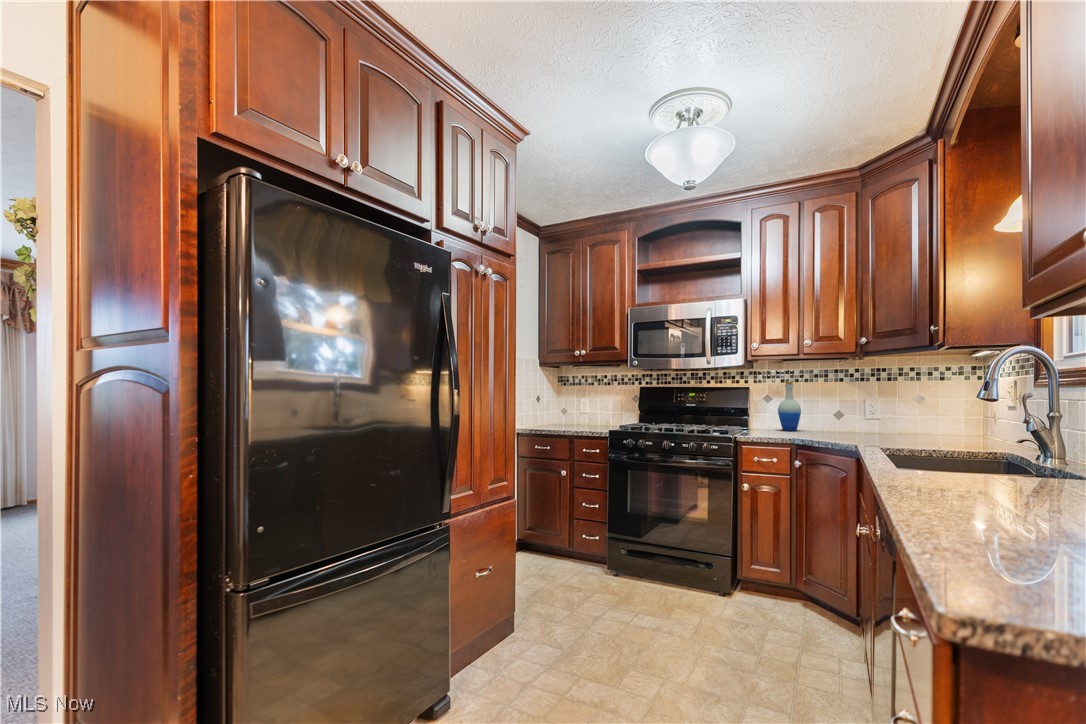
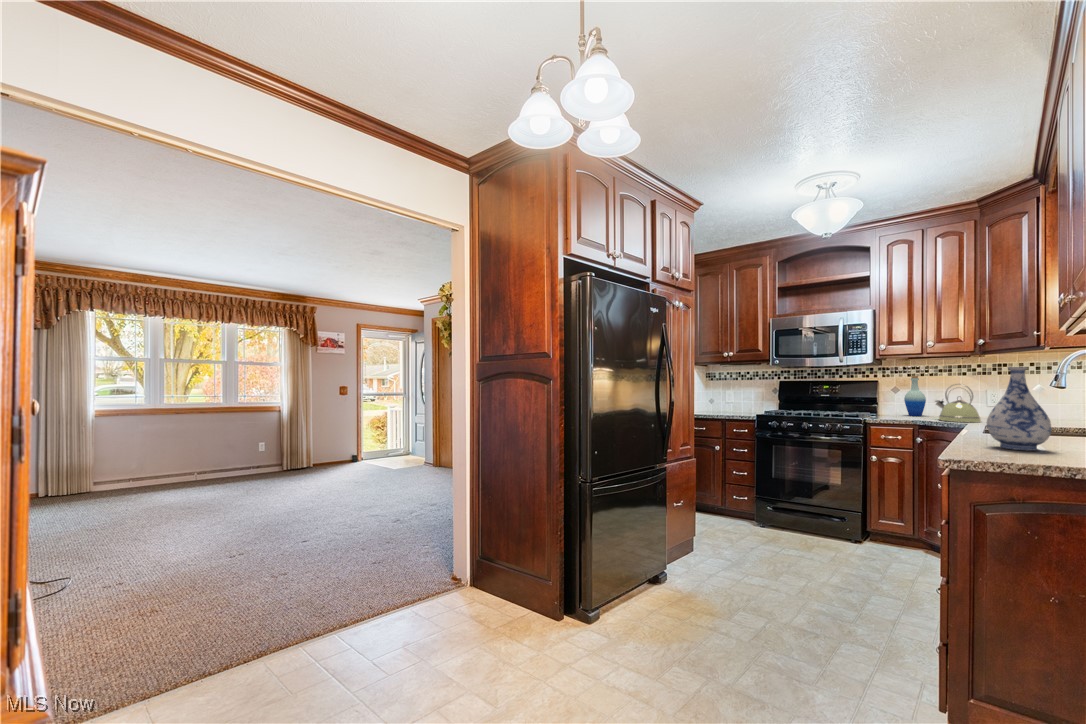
vase: none [919,364,1024,510] -> present [987,367,1052,450]
kettle: none [812,392,863,440] -> present [935,384,981,423]

